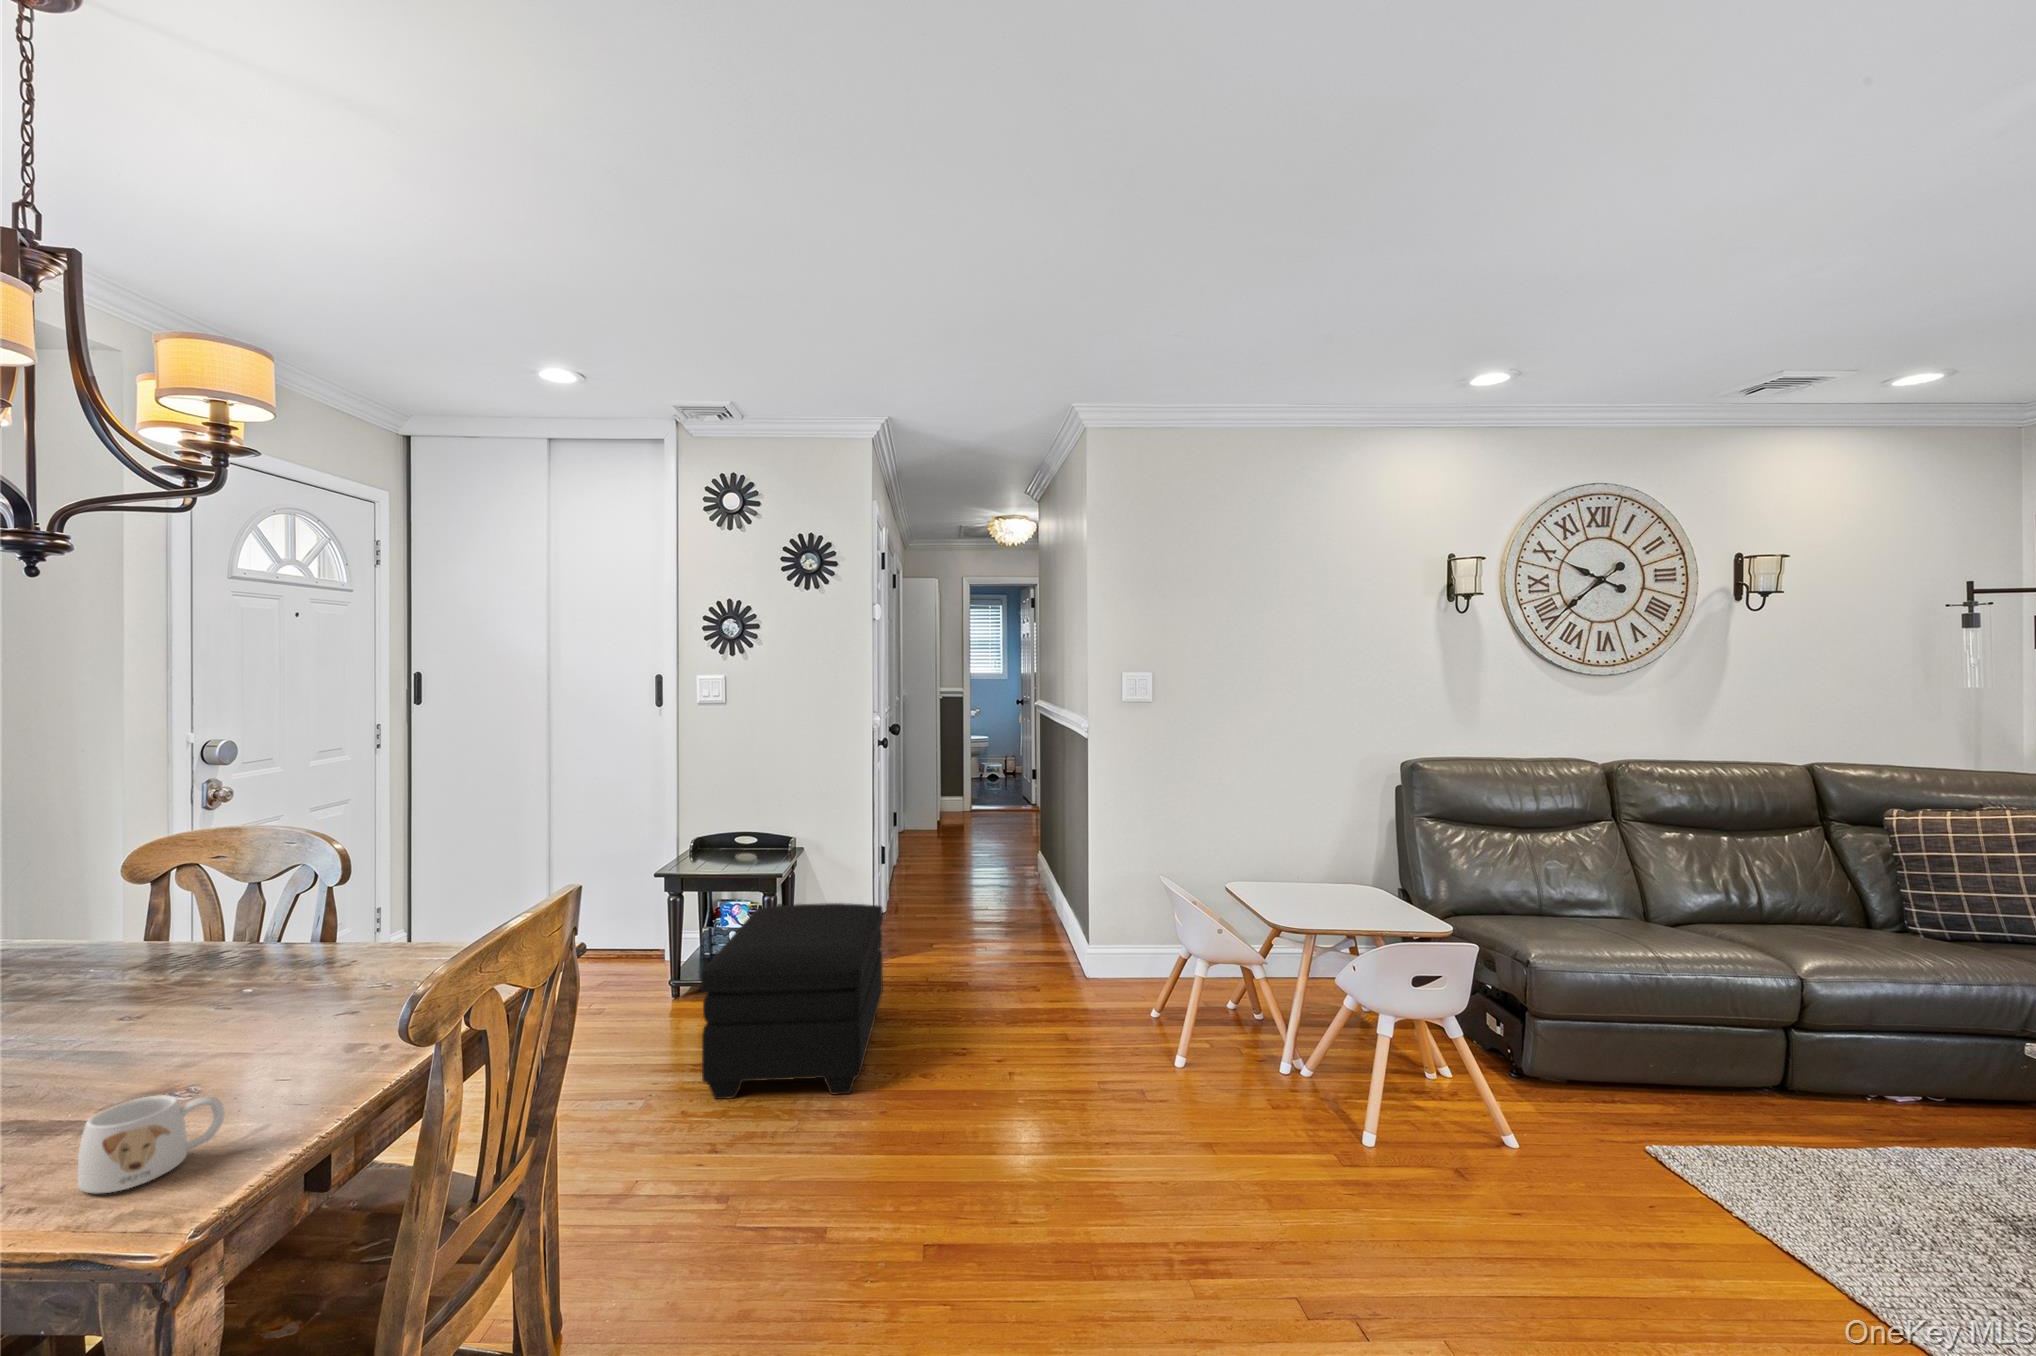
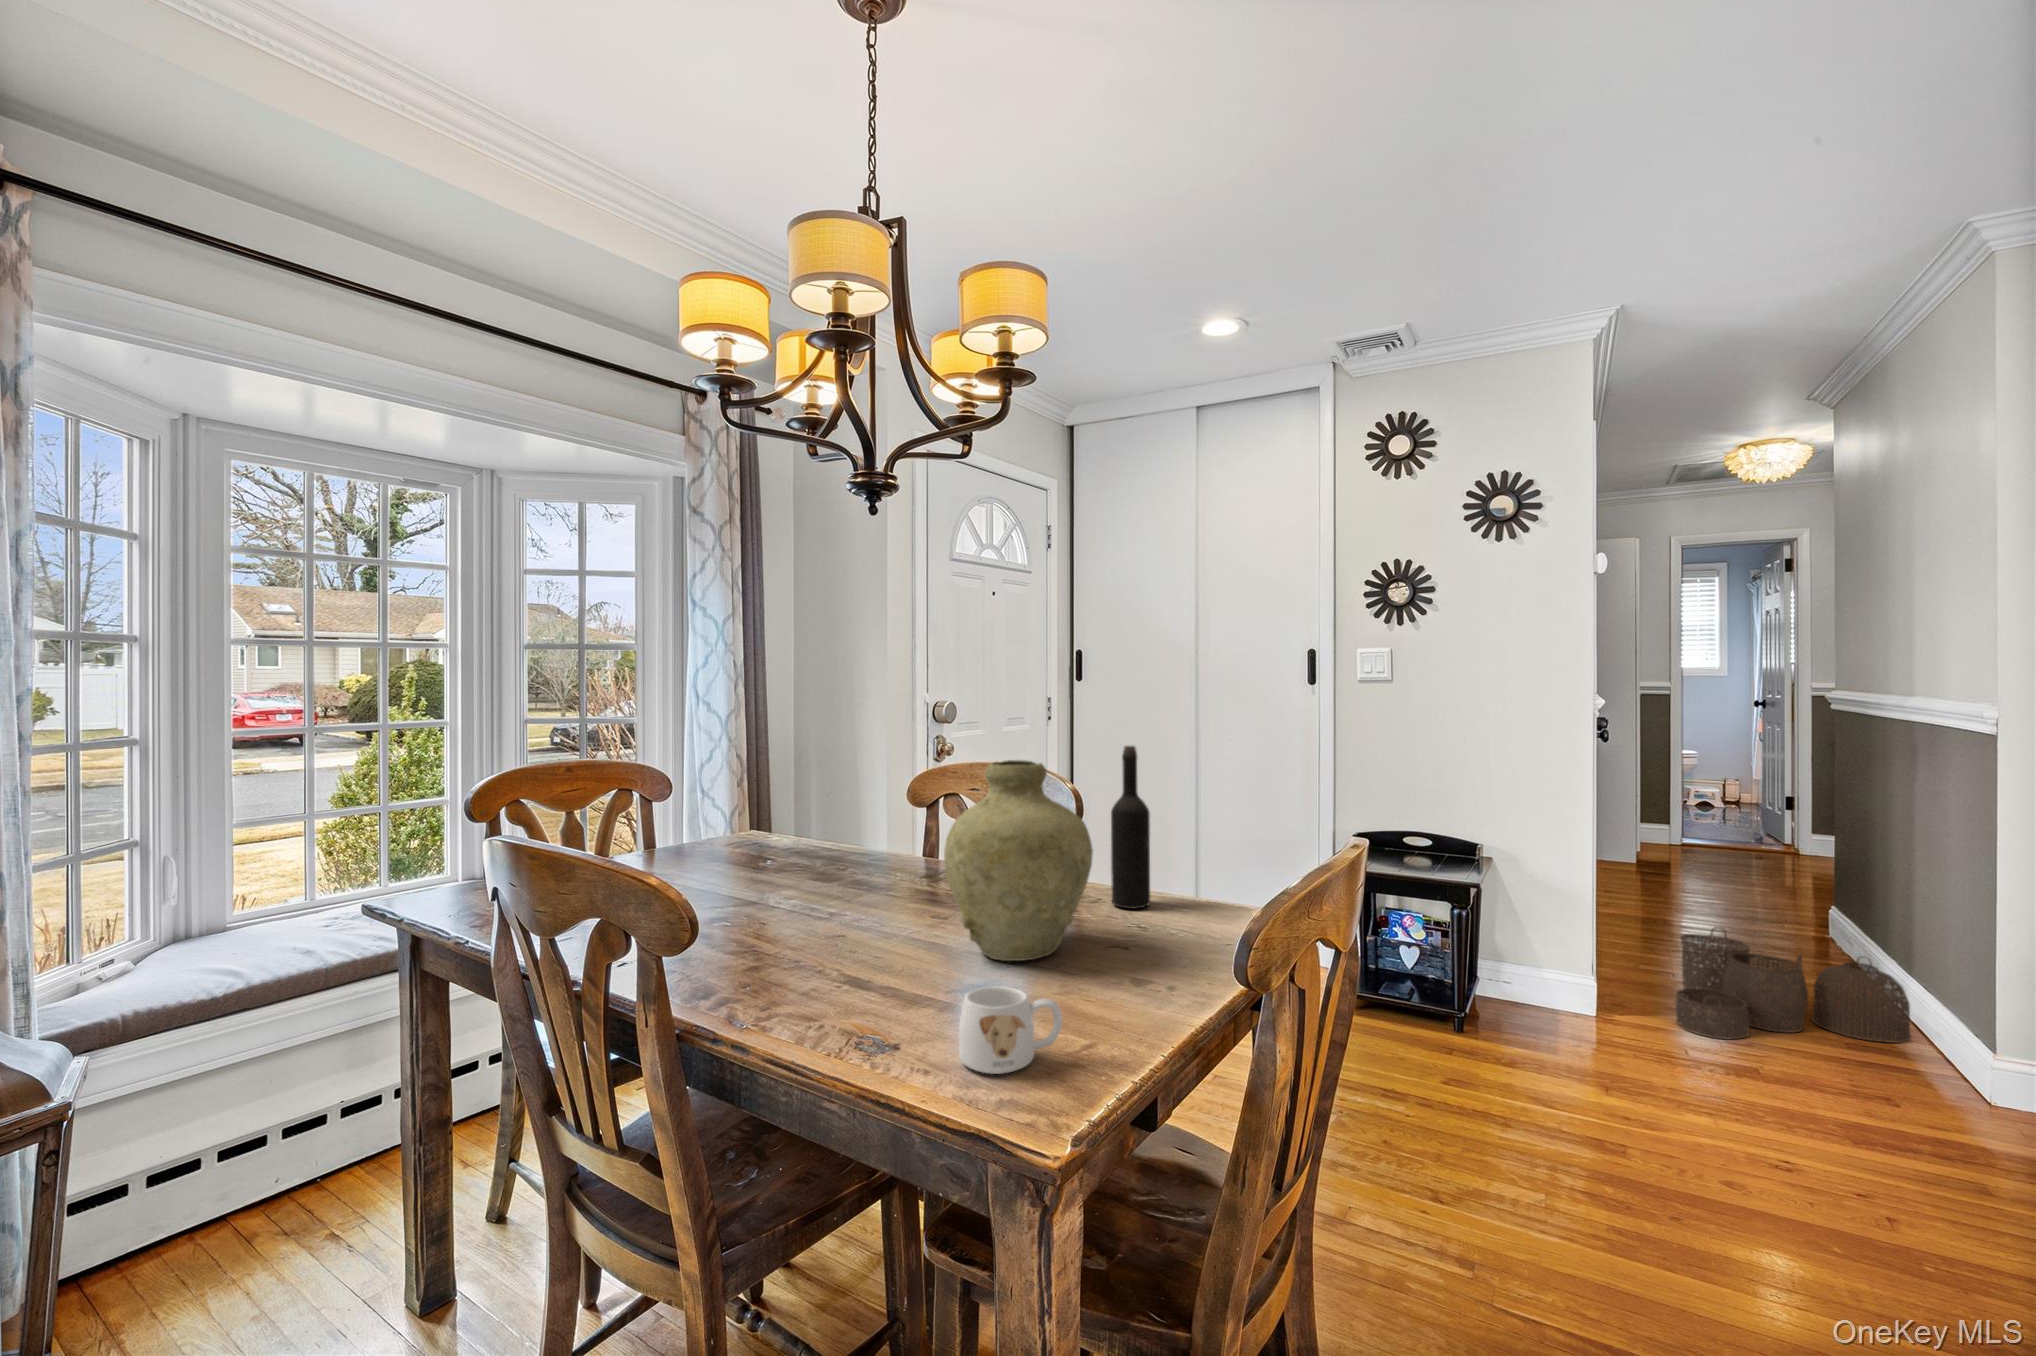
wine bottle: none [367,808,414,967] -> present [1111,746,1150,909]
vase: none [107,844,319,1059] -> present [944,760,1093,961]
woven basket: none [927,874,1054,955] -> present [1675,927,1911,1043]
ottoman: present [701,903,883,1099] -> none [1401,925,1632,1196]

